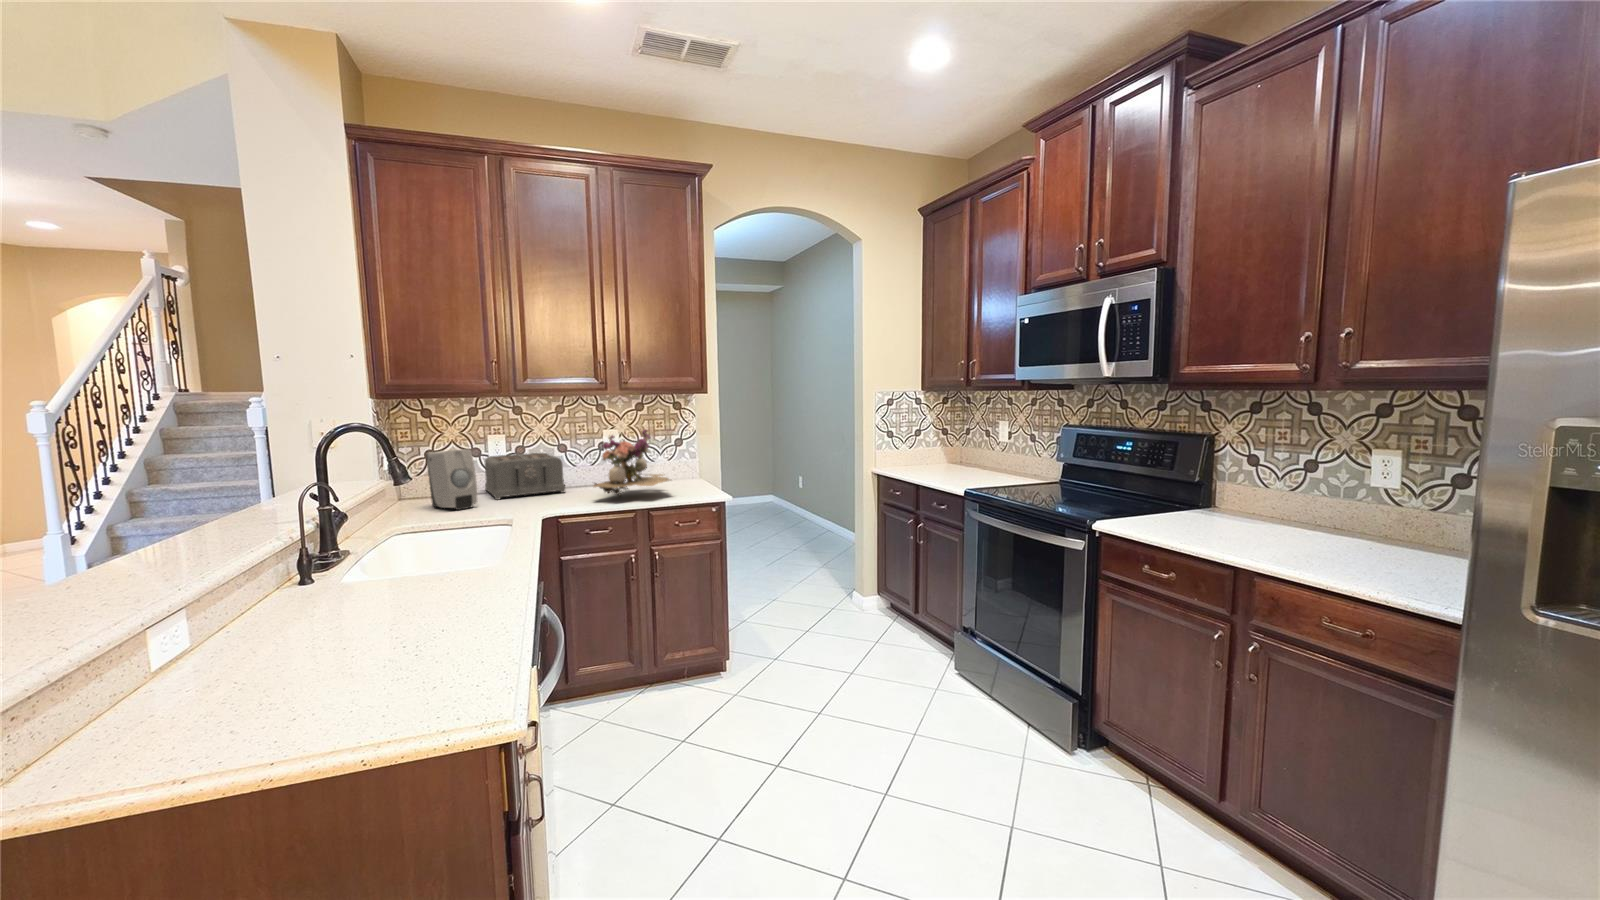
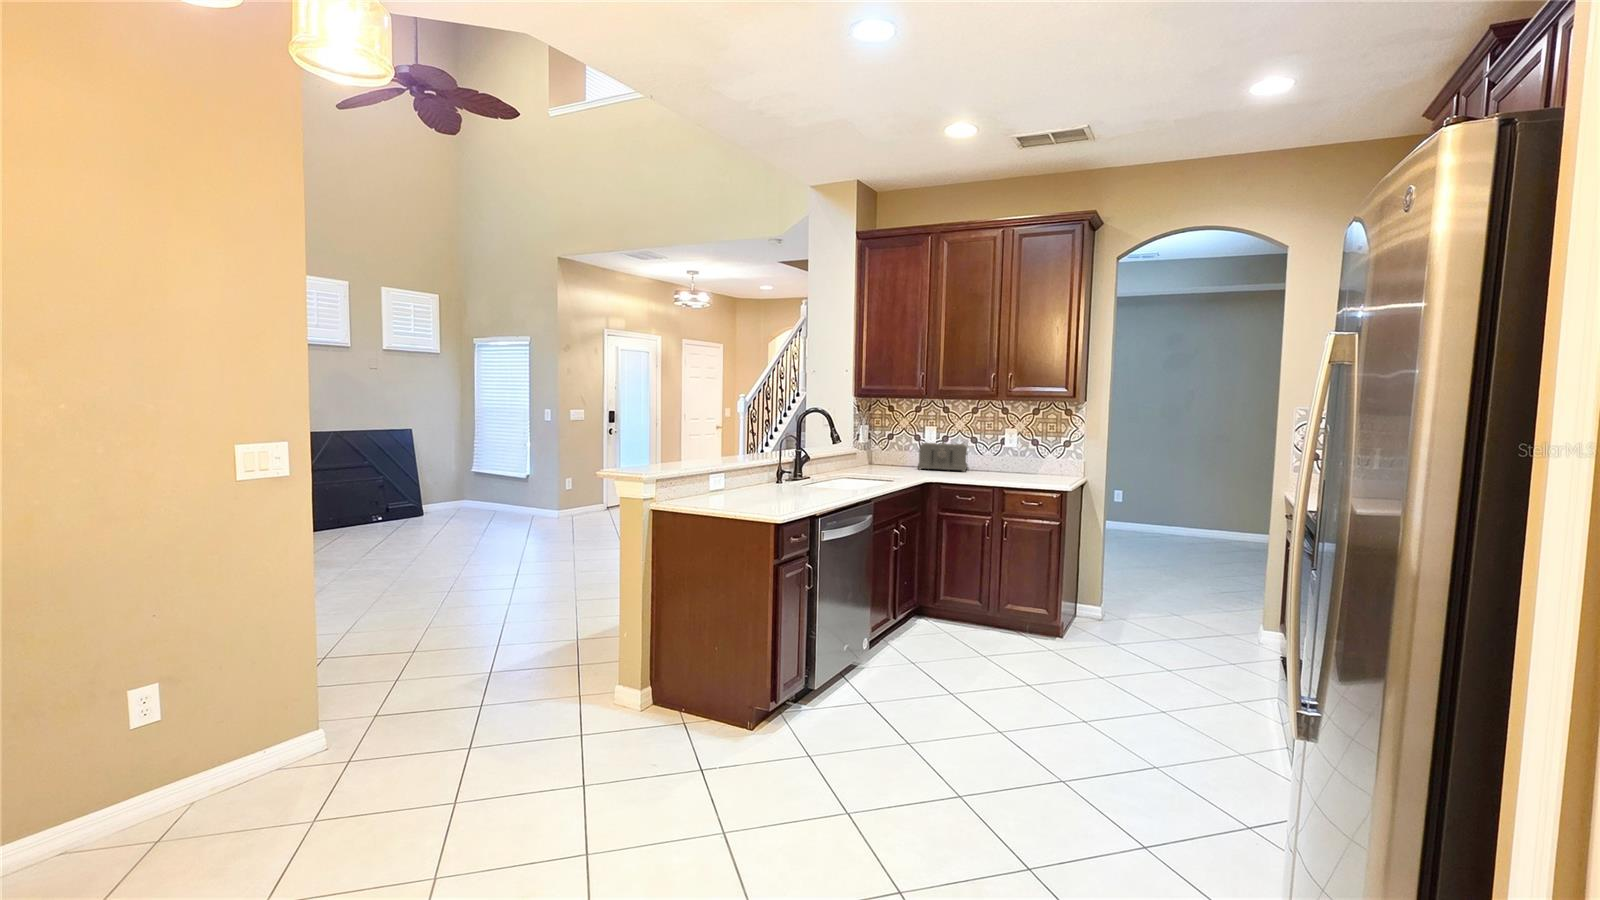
flower arrangement: present [594,430,670,497] -> none [969,428,1035,479]
soap dispenser: present [426,449,478,510] -> none [879,432,902,471]

